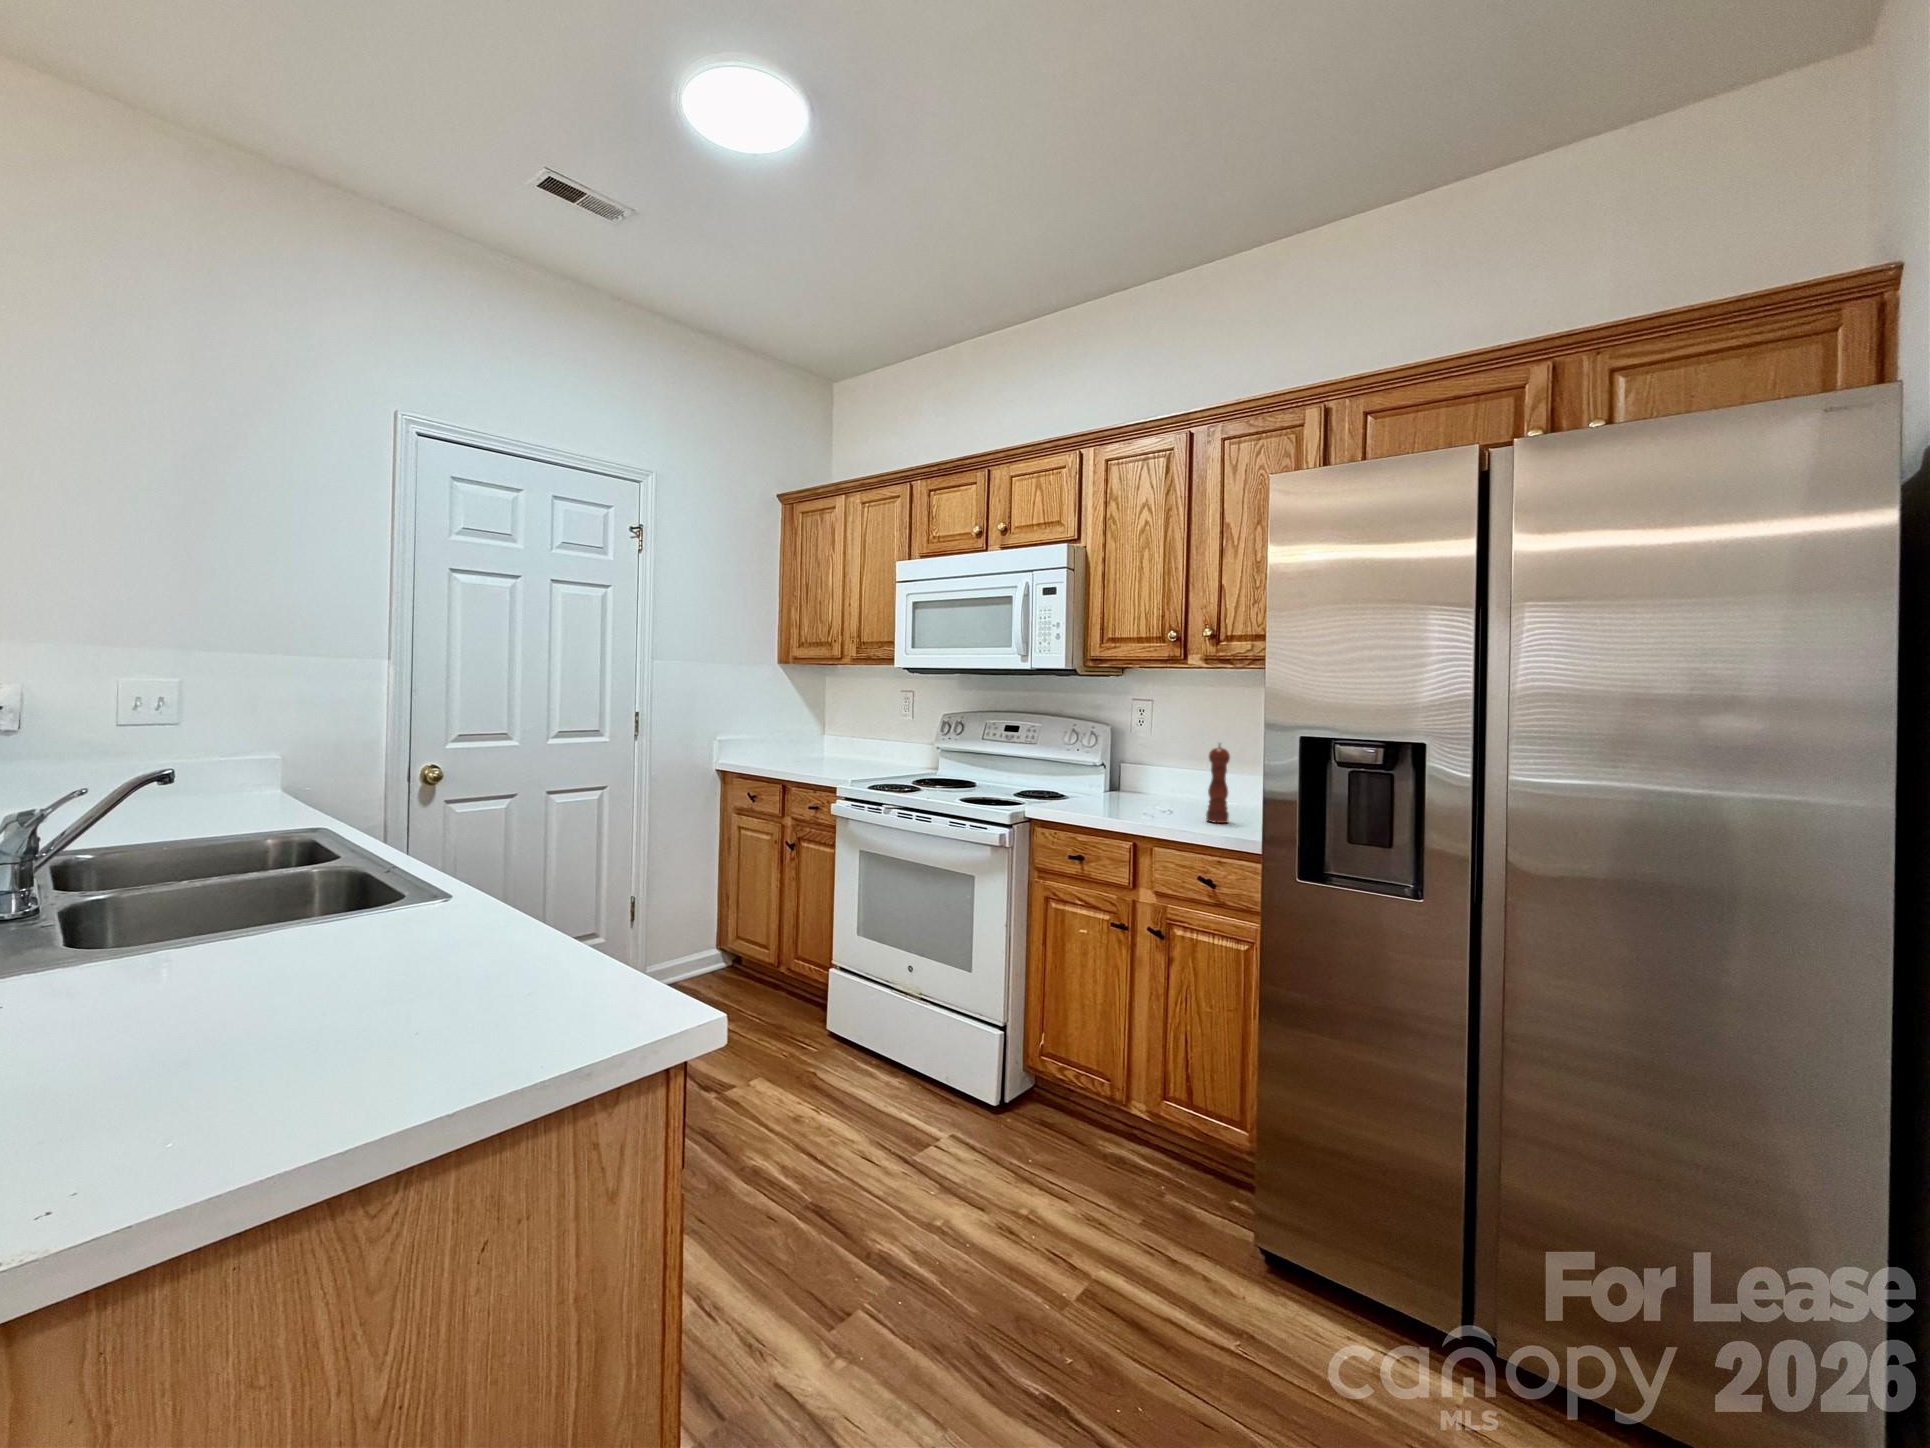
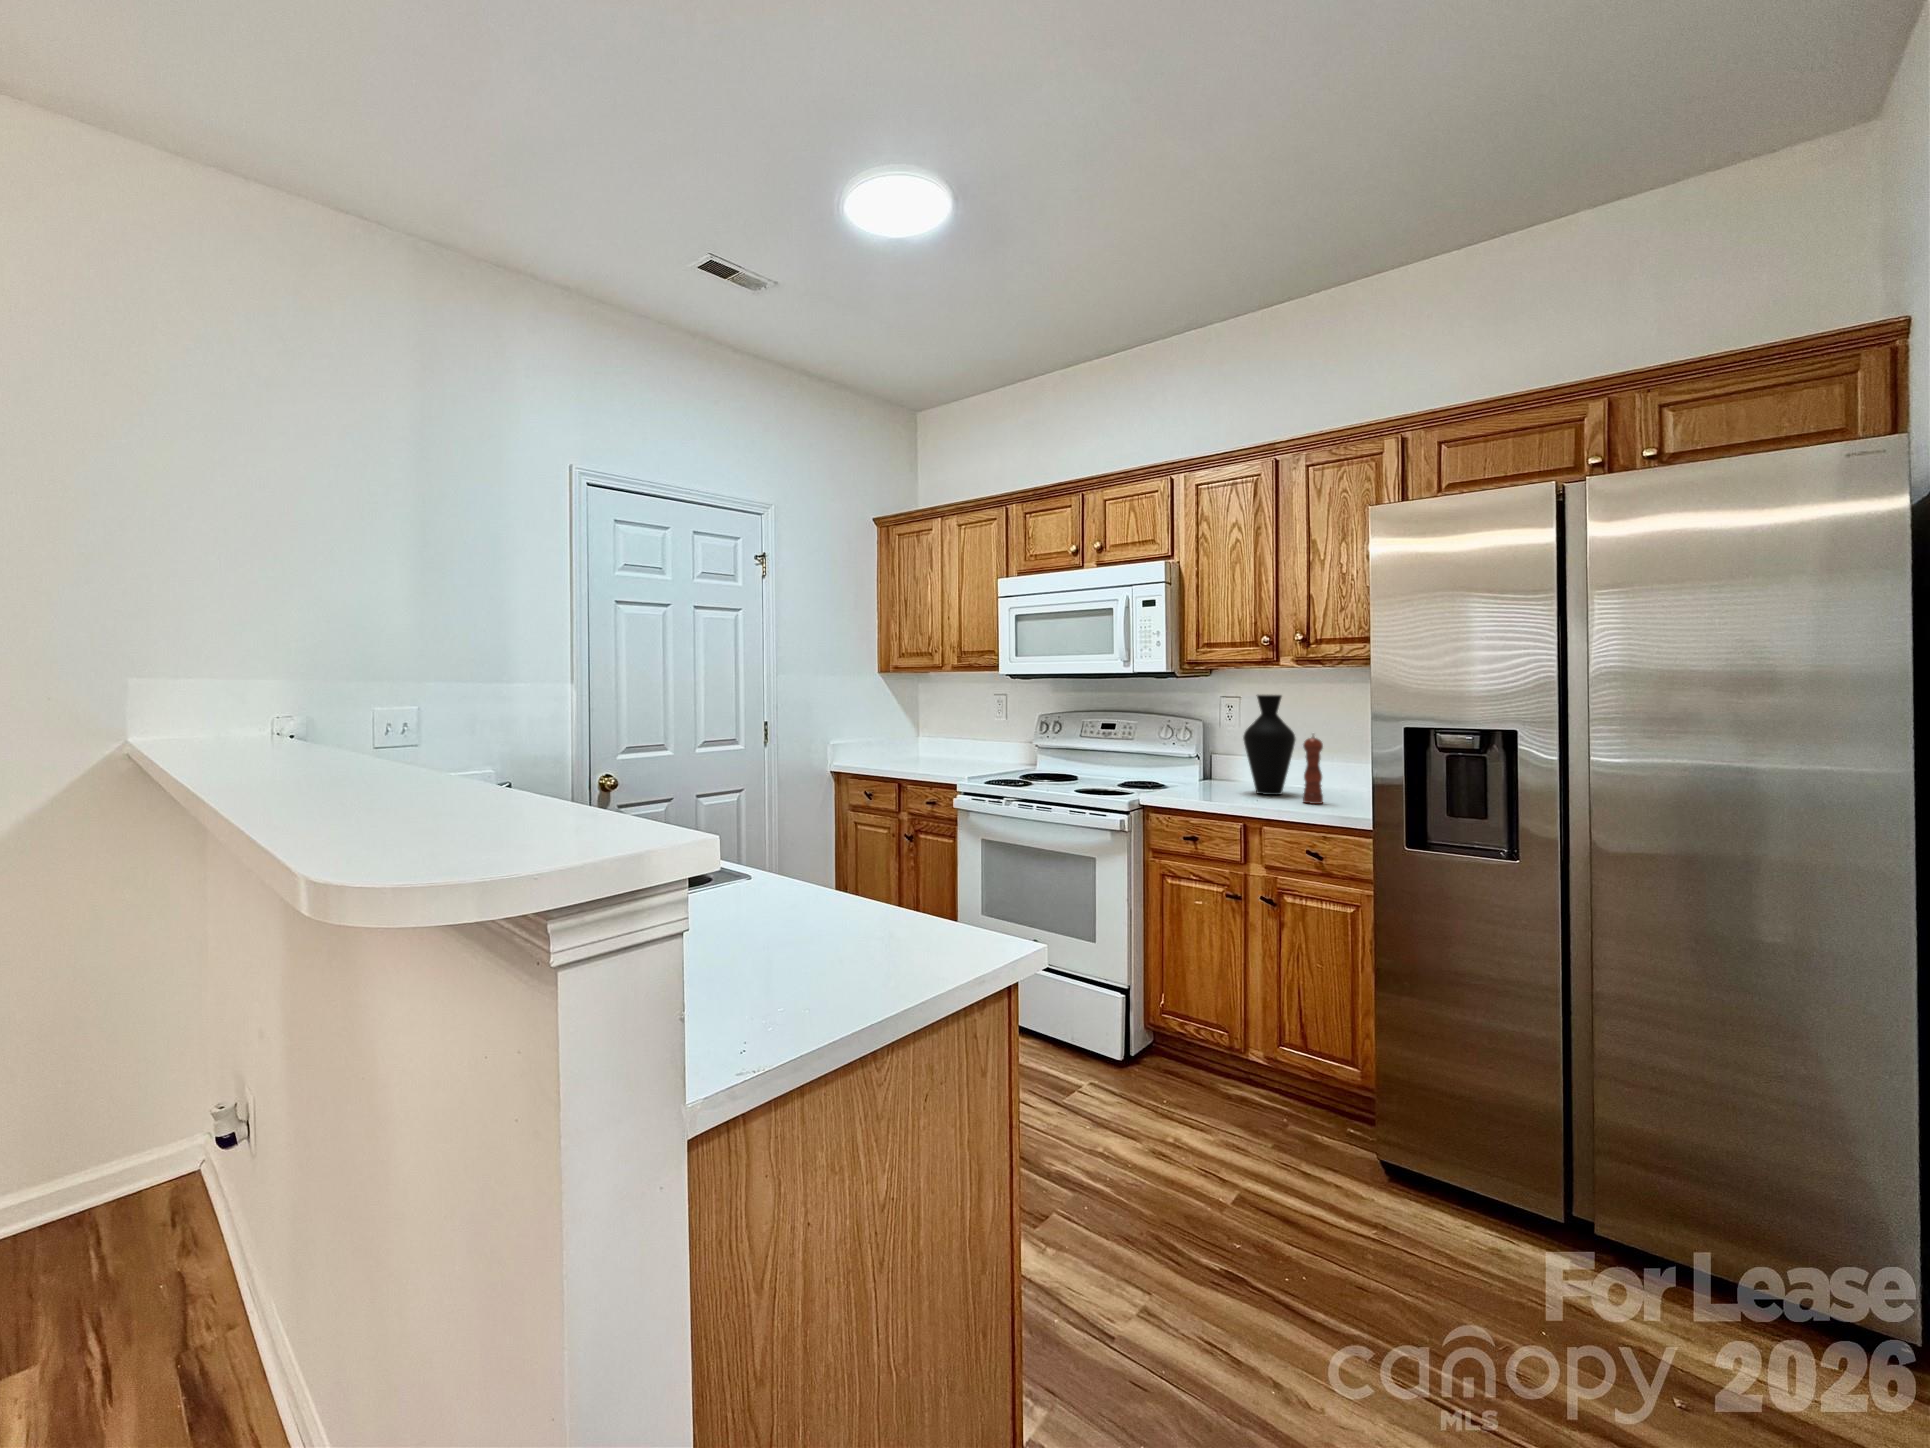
vase: none [1148,697,1205,811] -> present [1243,695,1295,795]

